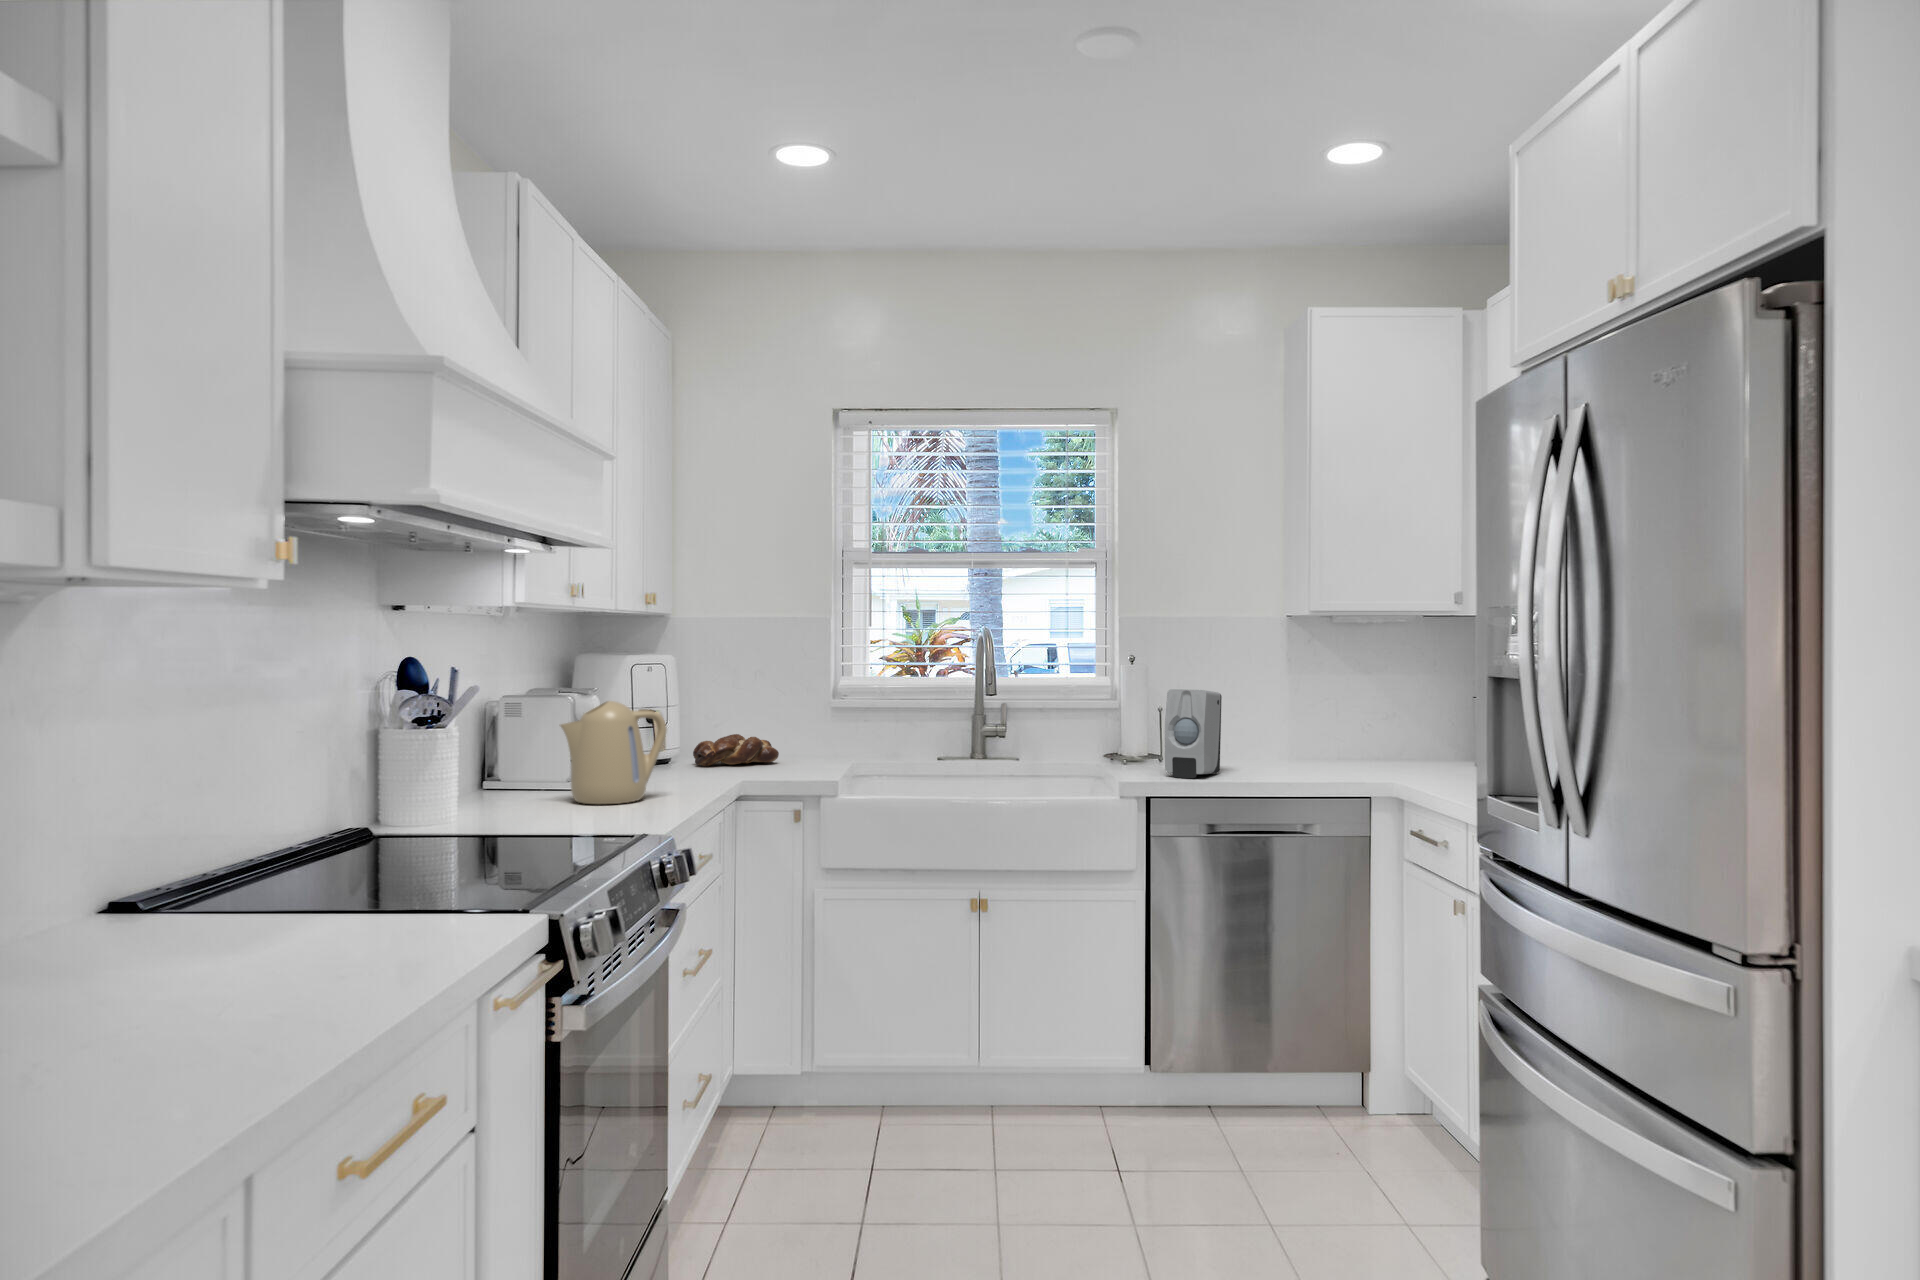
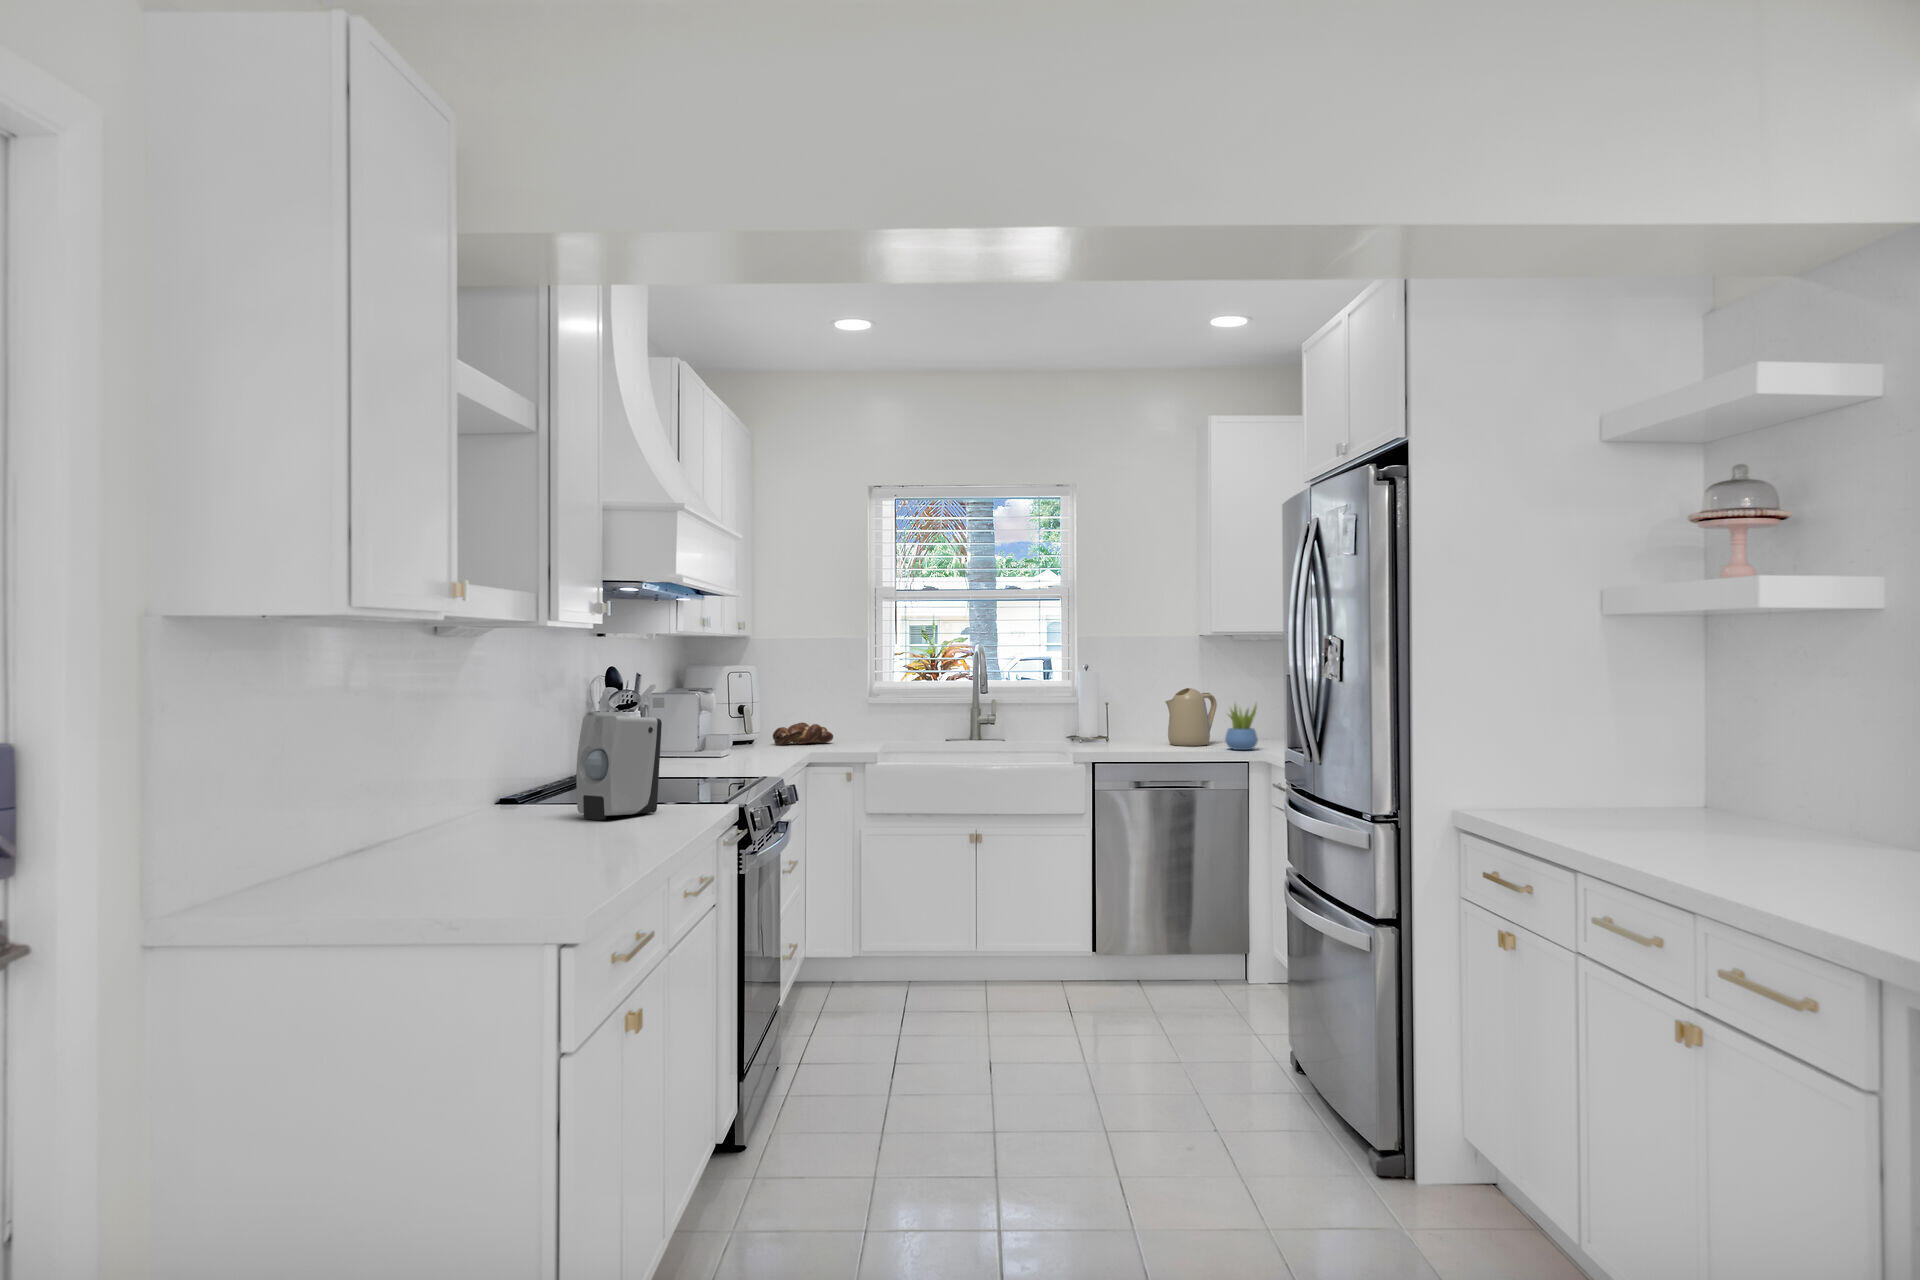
soap dispenser: present [1165,689,1222,778] -> present [576,715,662,820]
kettle: present [560,701,667,804] -> present [1165,688,1217,746]
succulent plant: none [1336,709,1384,780] -> present [1225,705,1258,750]

